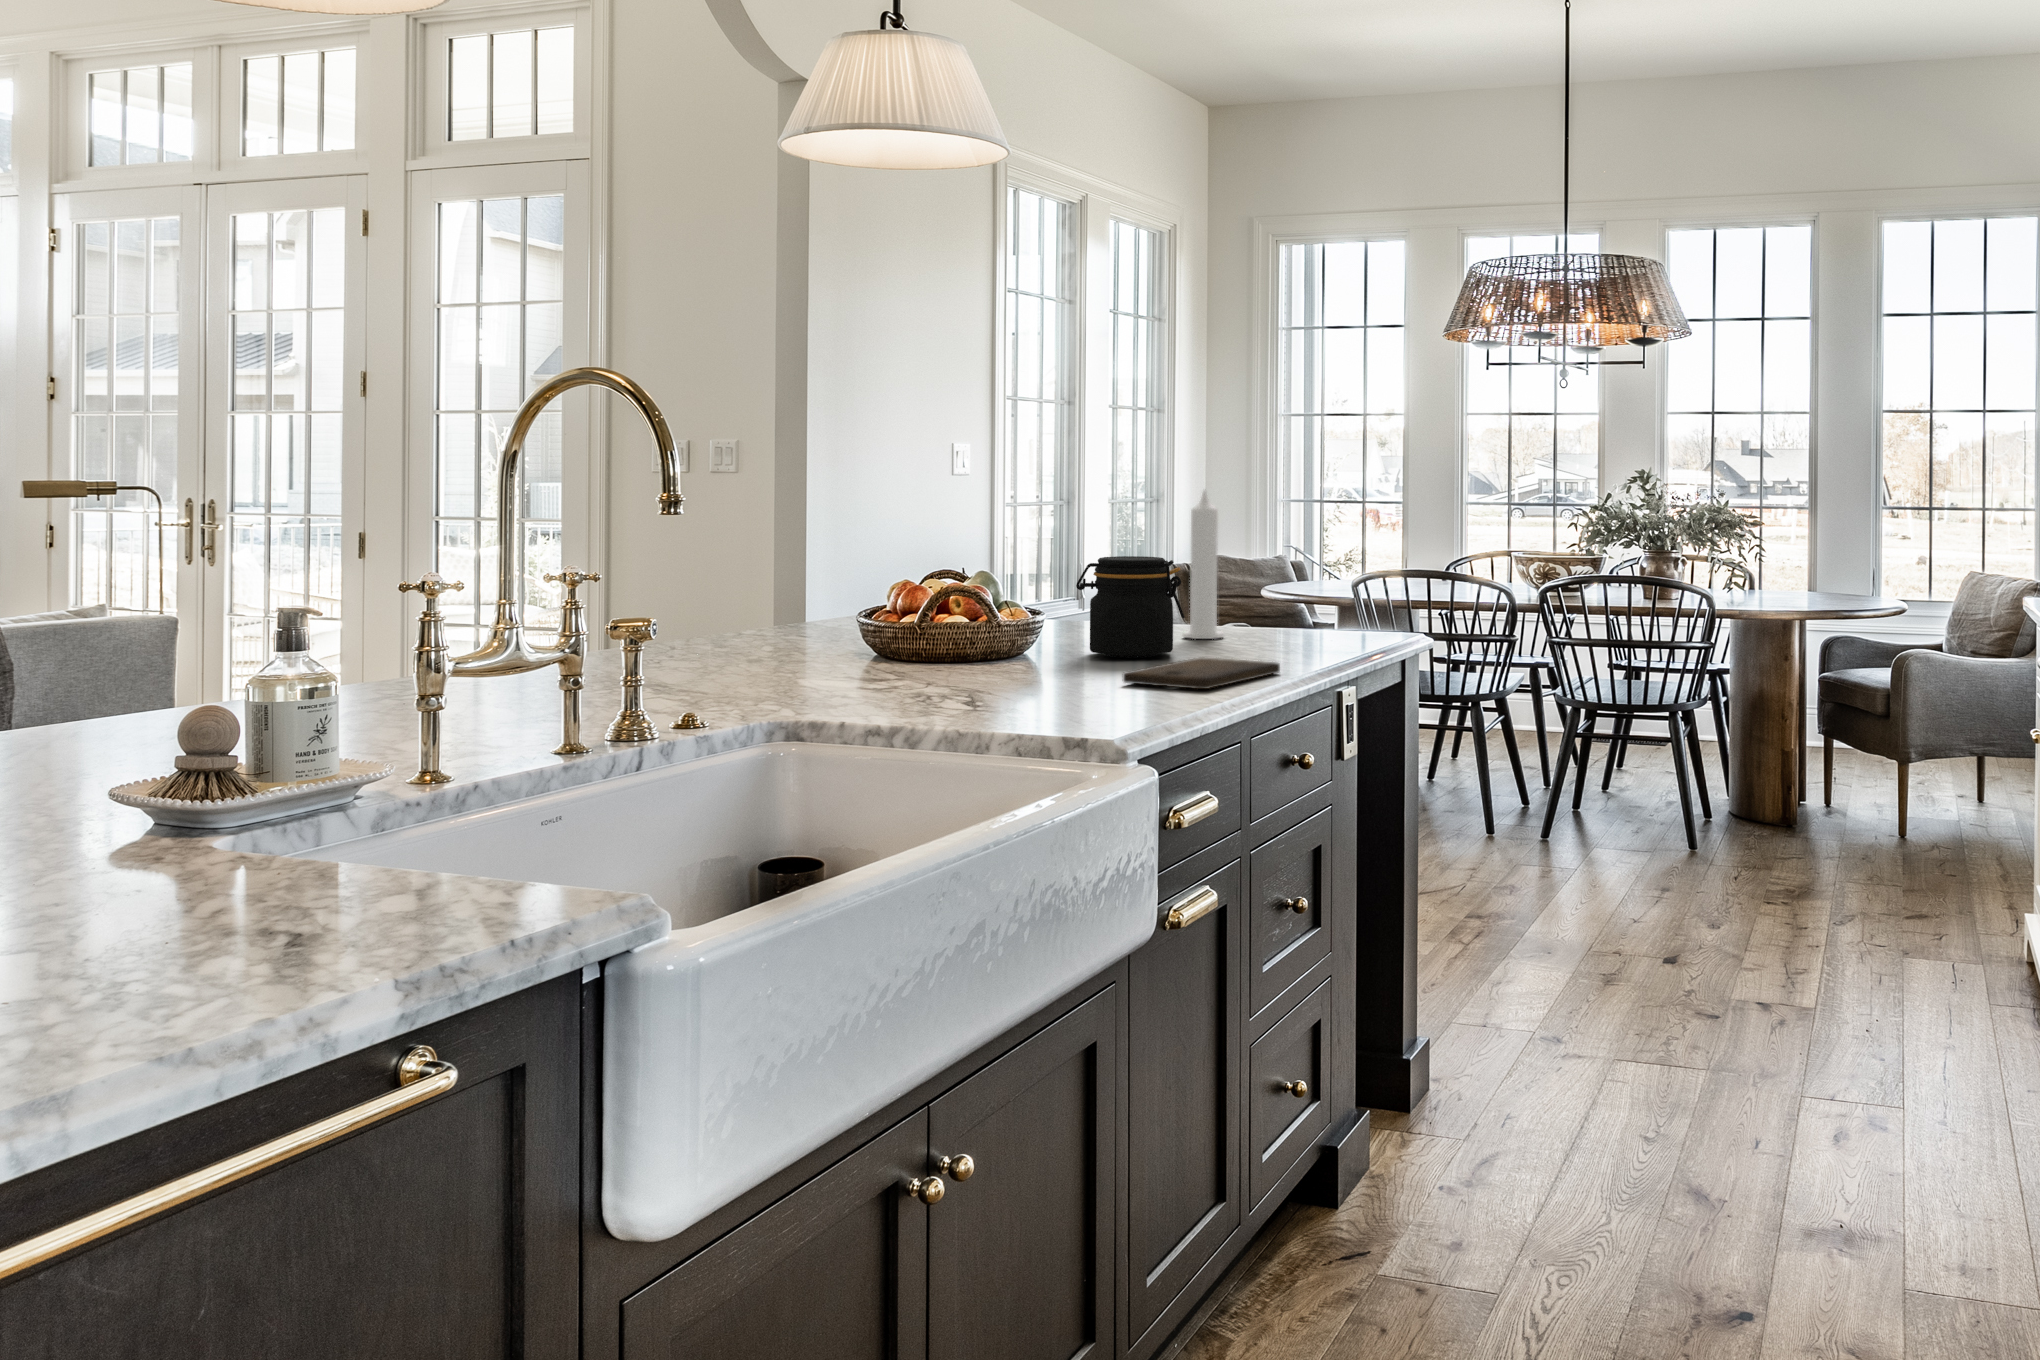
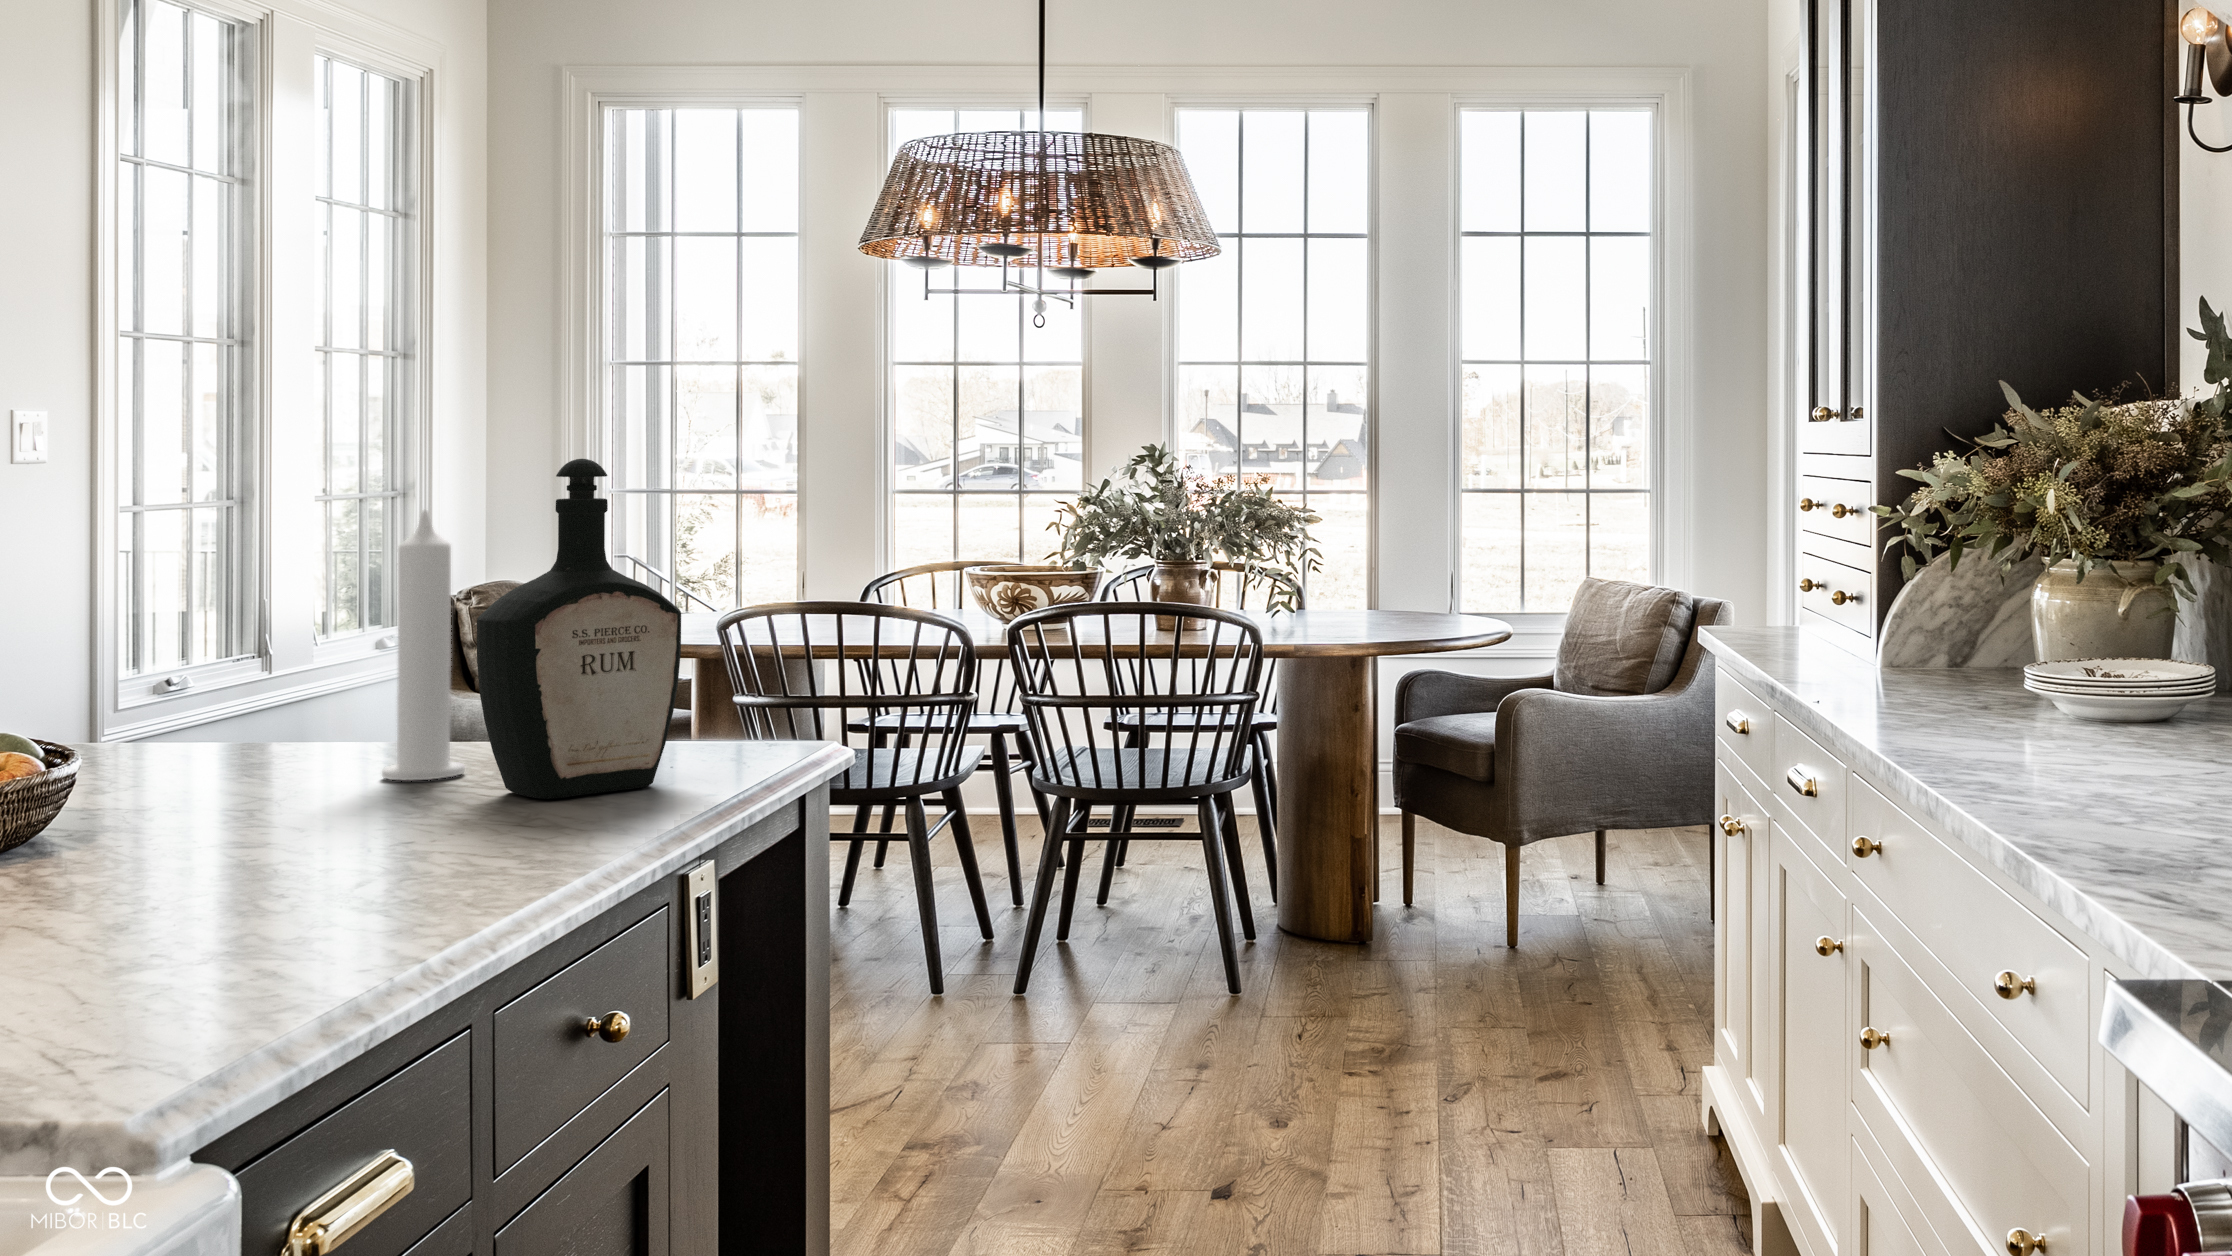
bottle: none [1233,461,1339,649] -> present [477,459,681,799]
jar: present [1076,556,1185,658] -> none [143,642,375,838]
cutting board: present [1123,657,1280,689] -> none [220,836,561,916]

